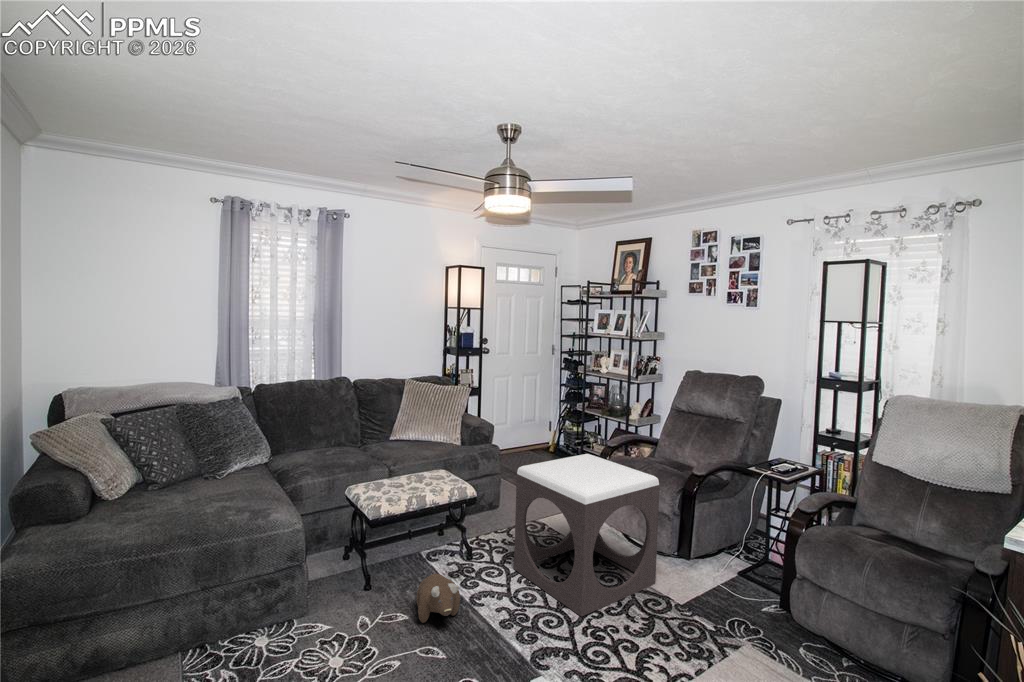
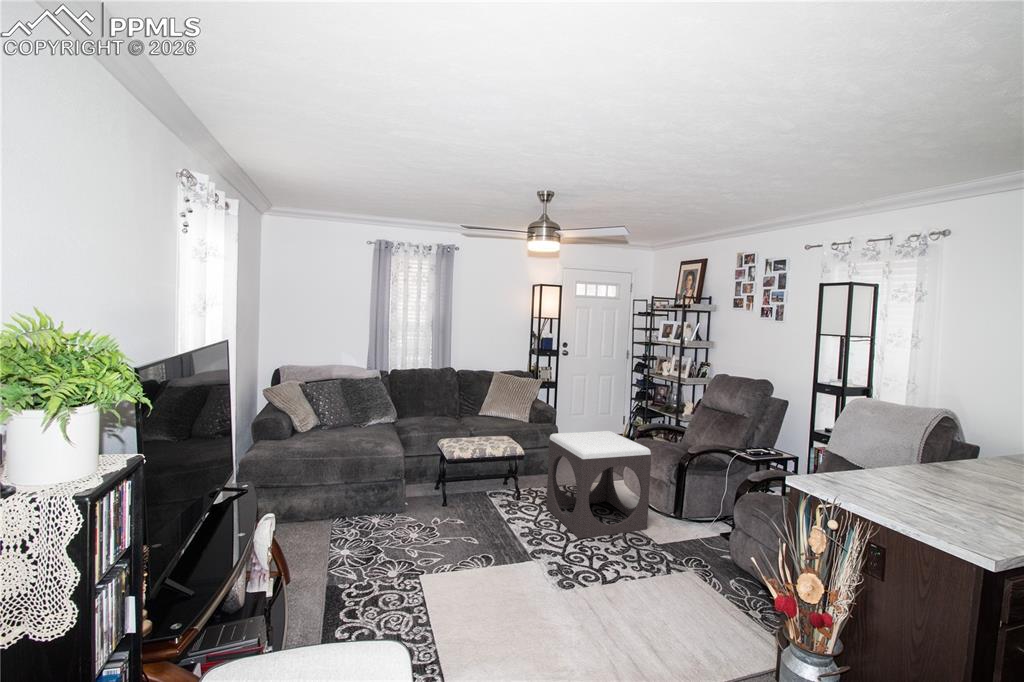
plush toy: present [416,574,460,623] -> none [469,497,497,527]

